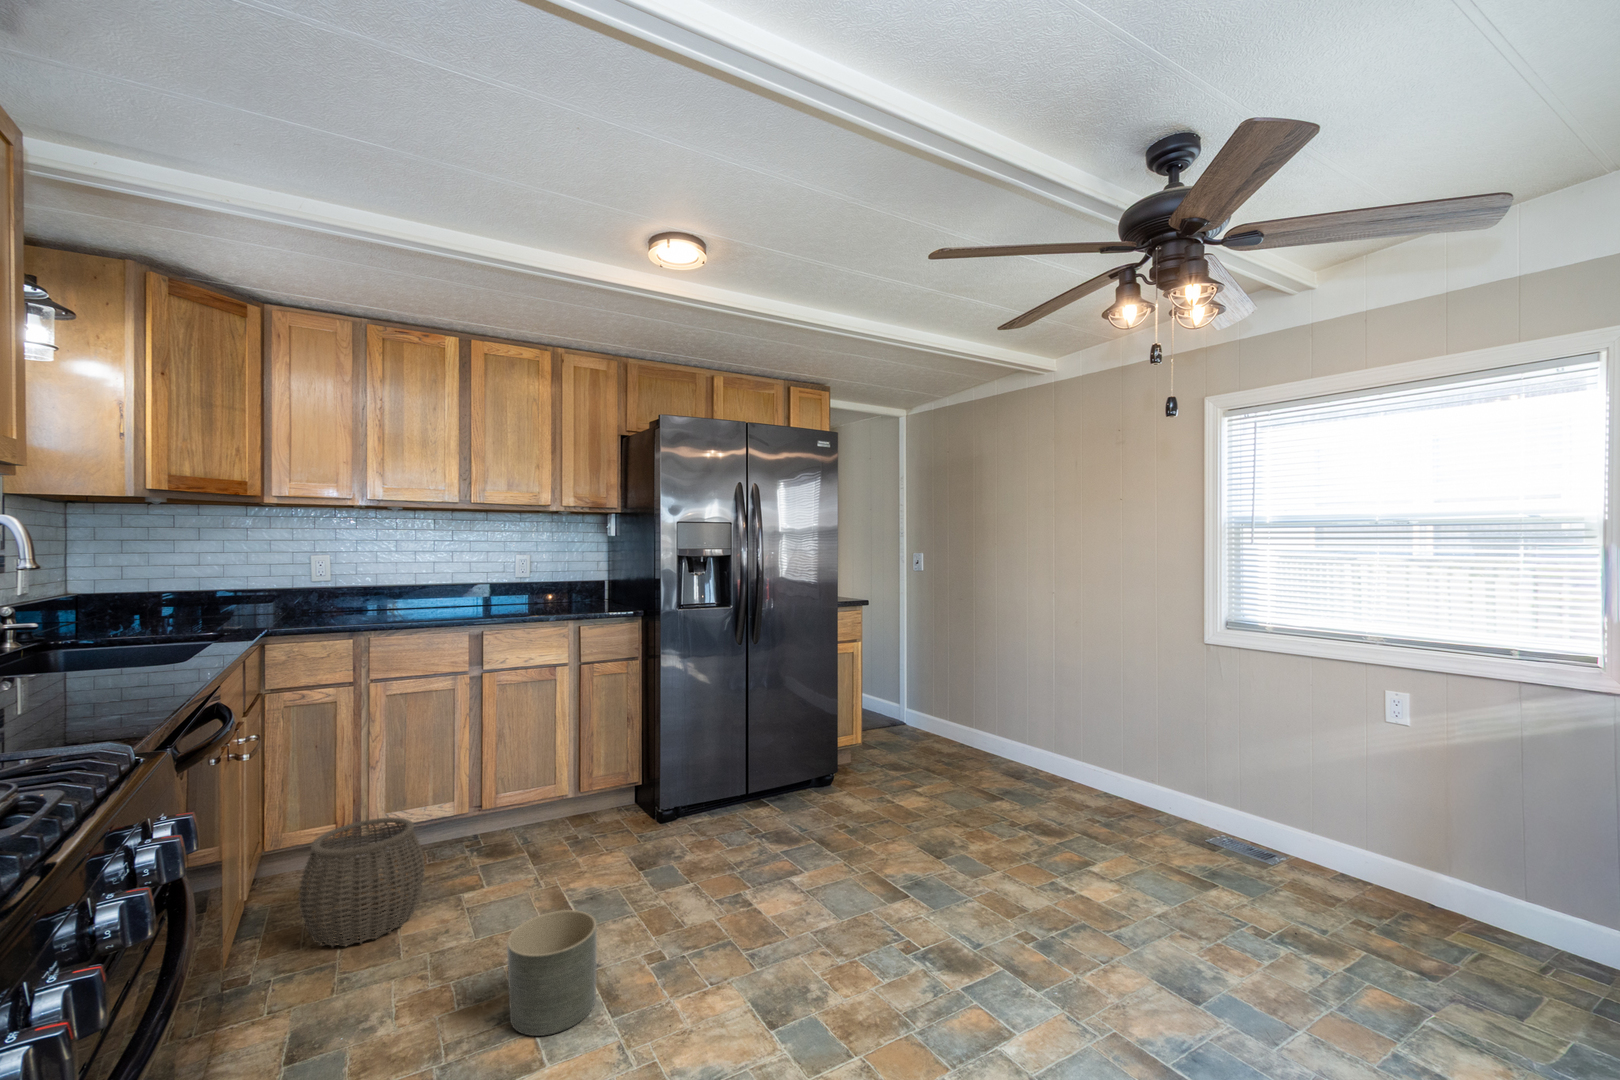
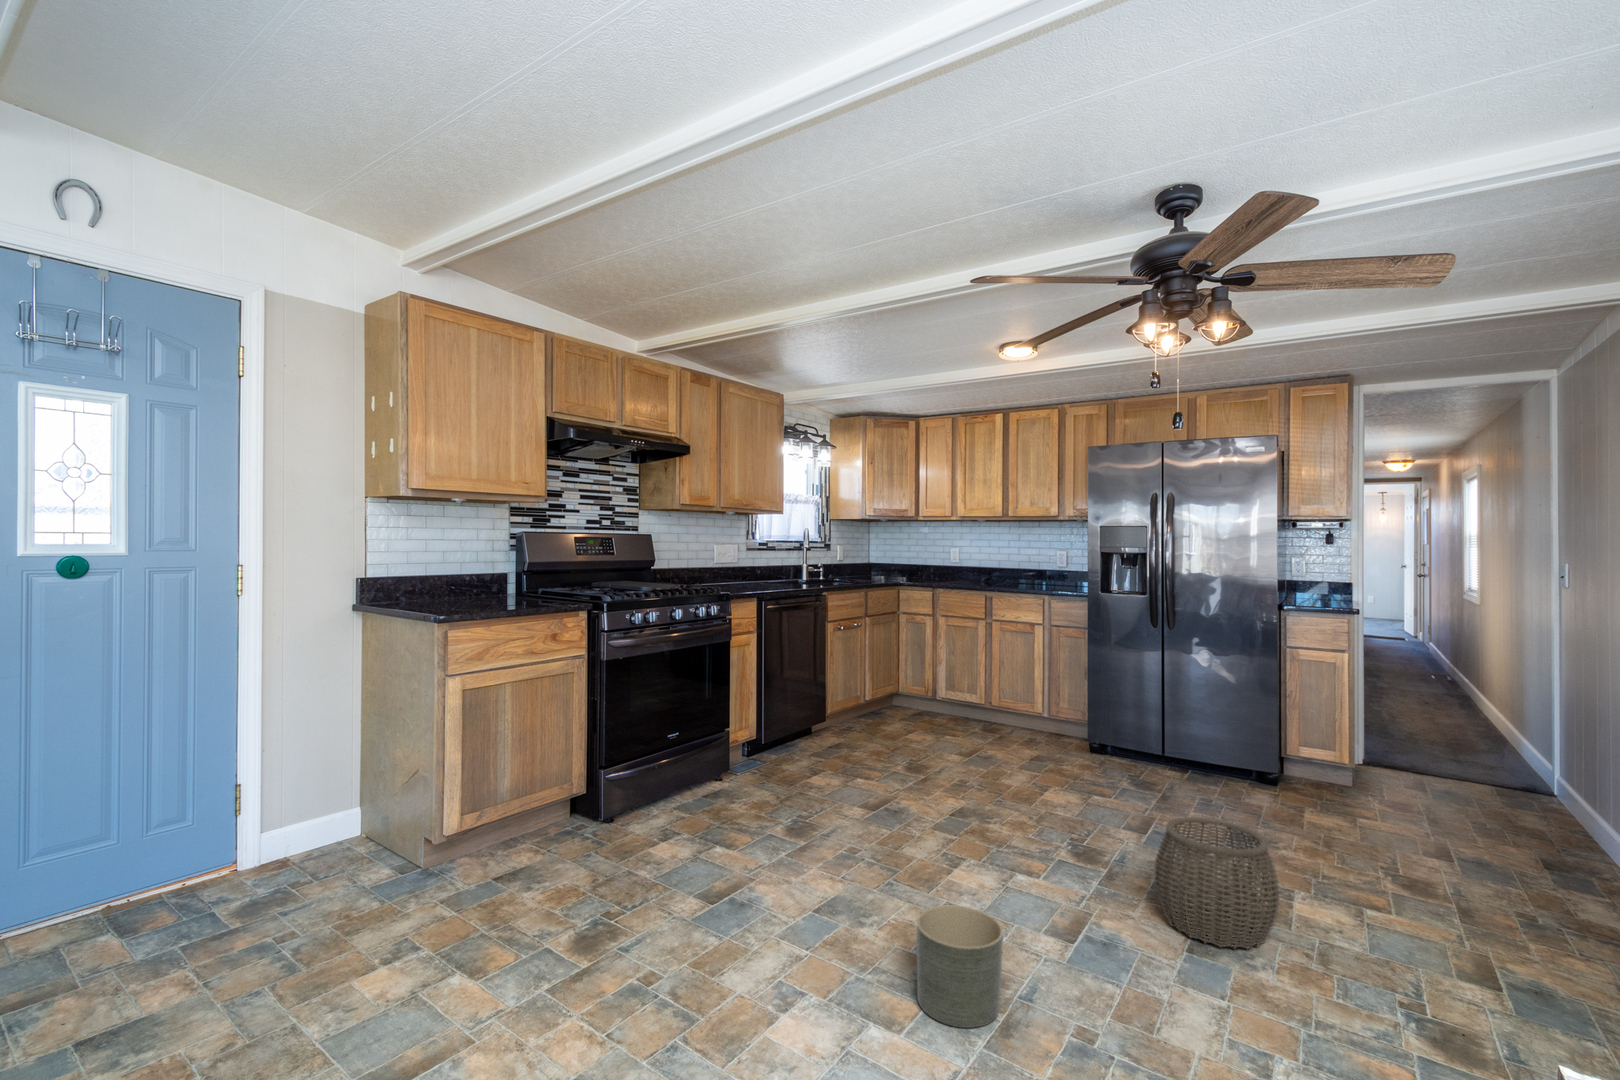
woven basket: present [298,818,425,947] -> present [1154,817,1280,949]

